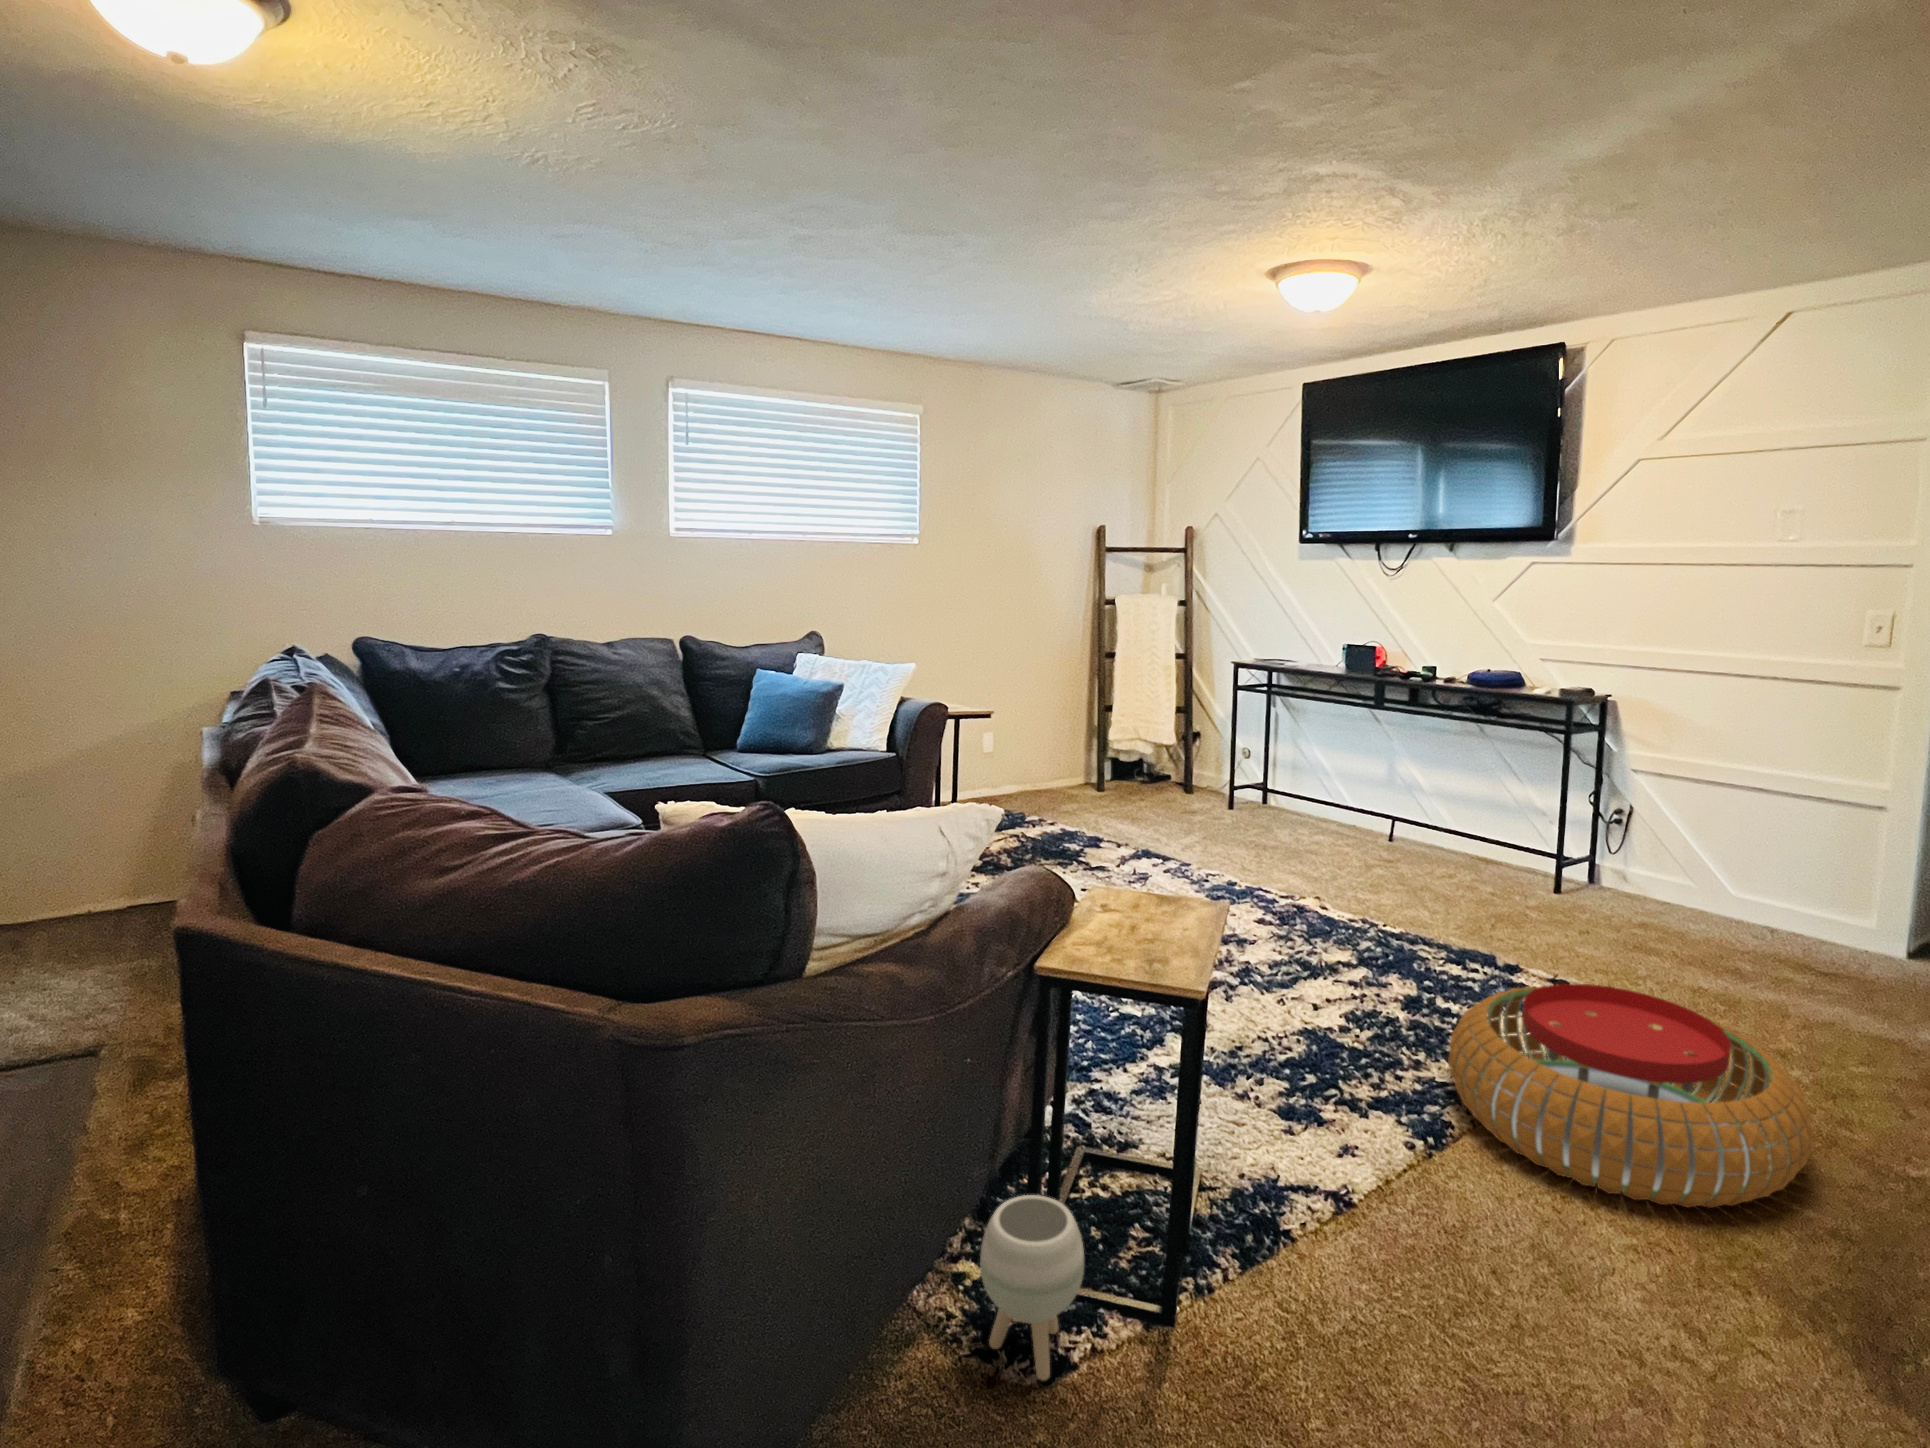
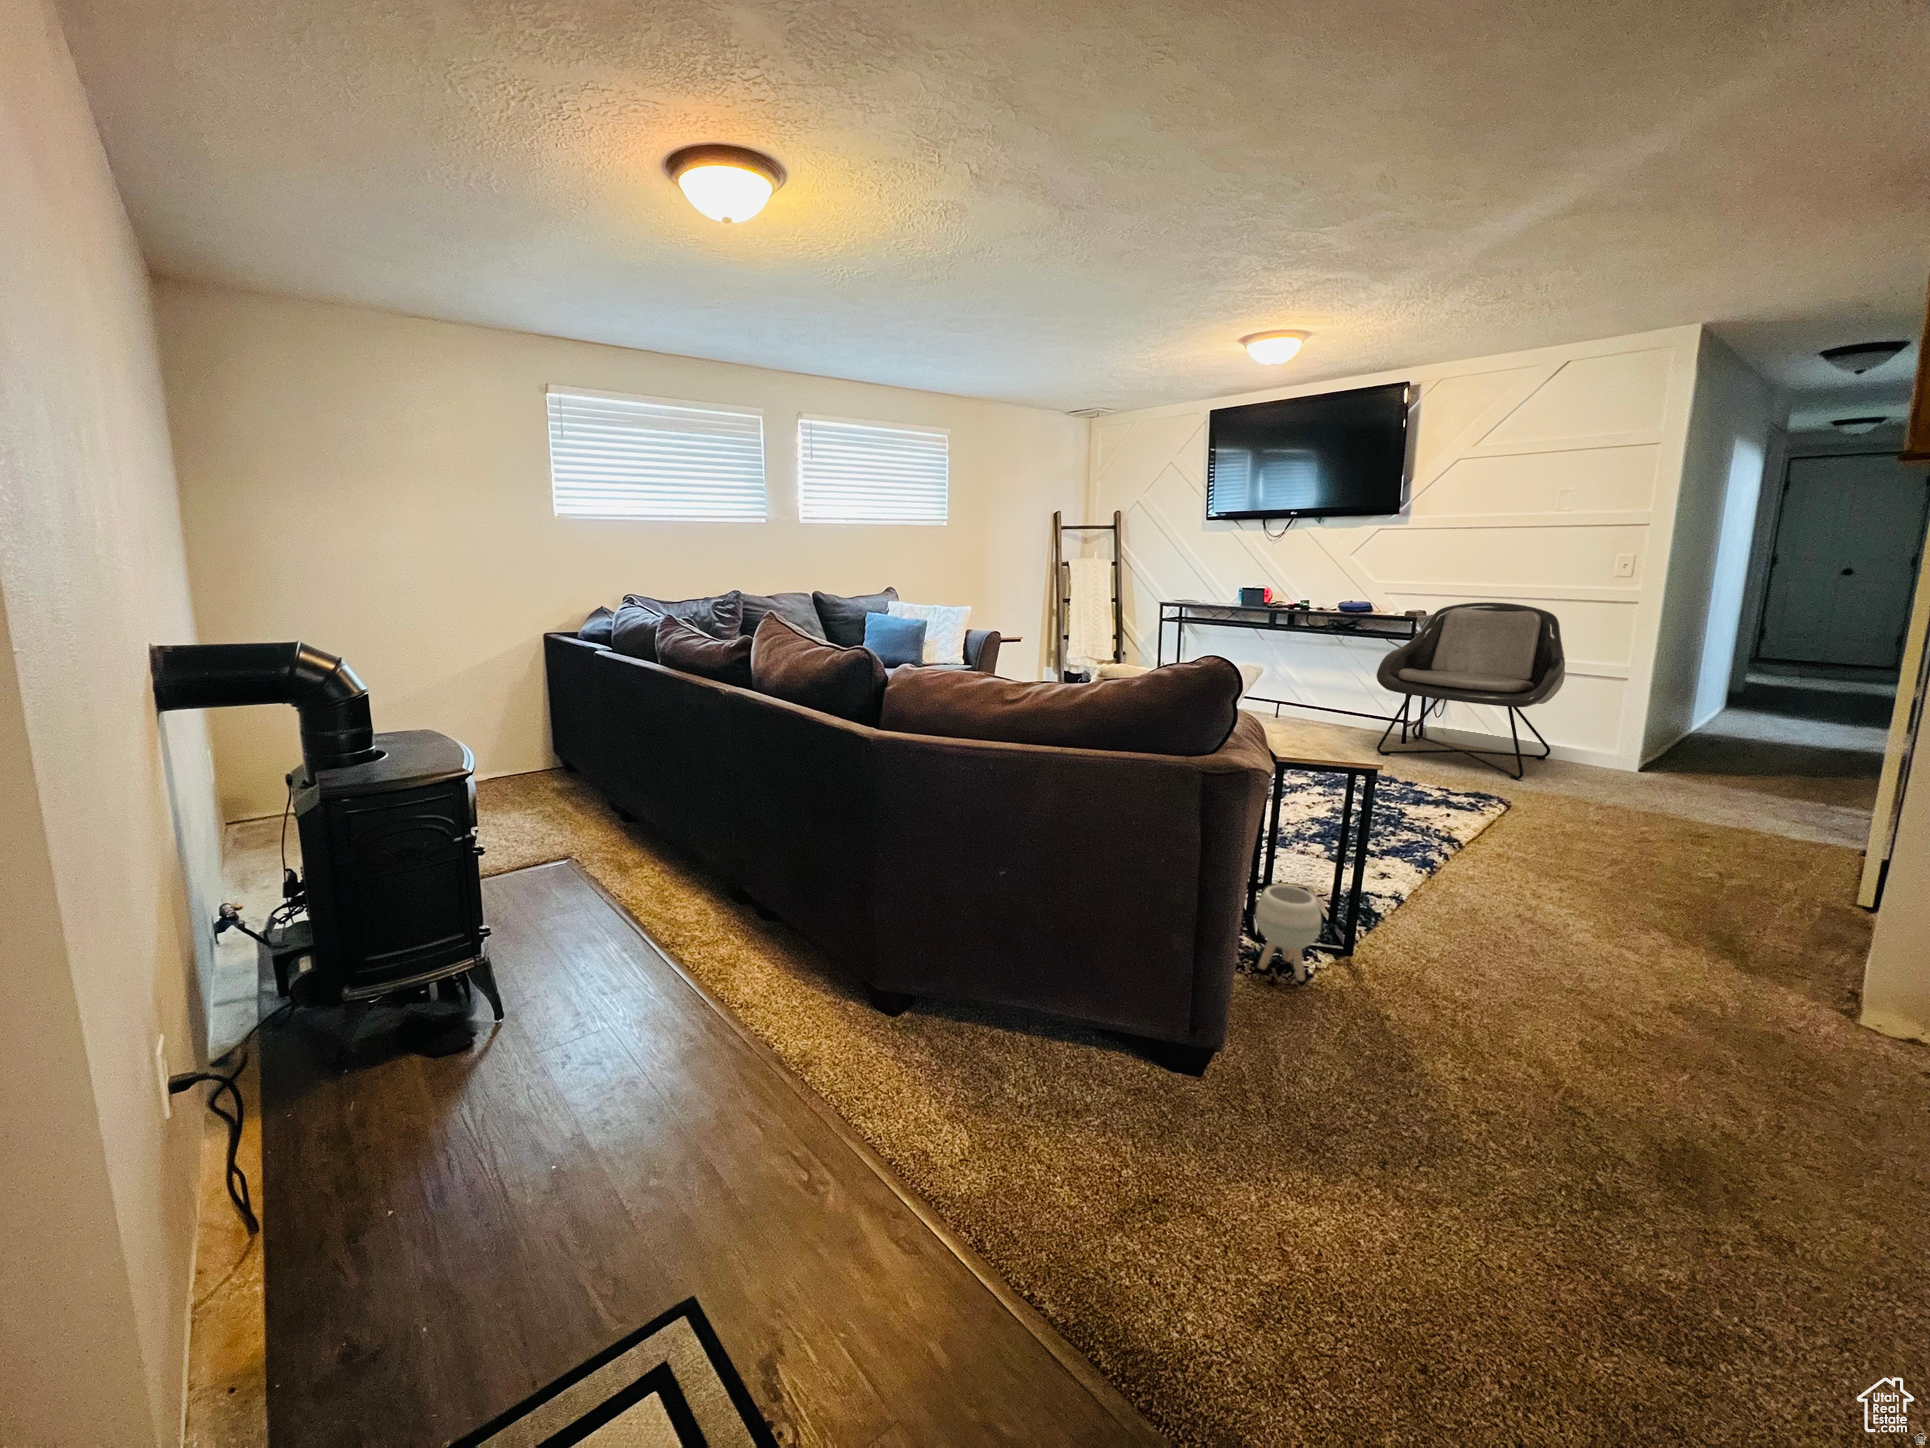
lounge chair: none [1495,680,1777,968] -> present [1377,602,1565,780]
pouf: present [1448,983,1813,1208] -> none [1417,780,1661,895]

